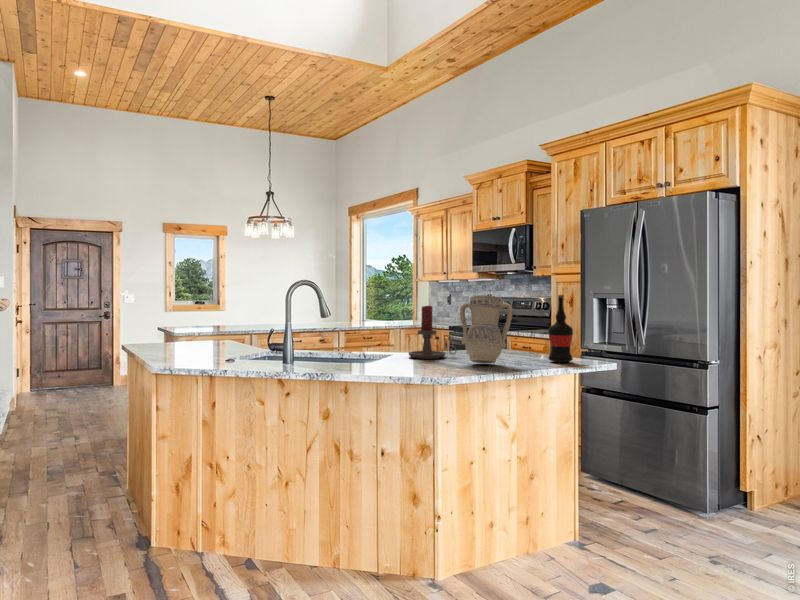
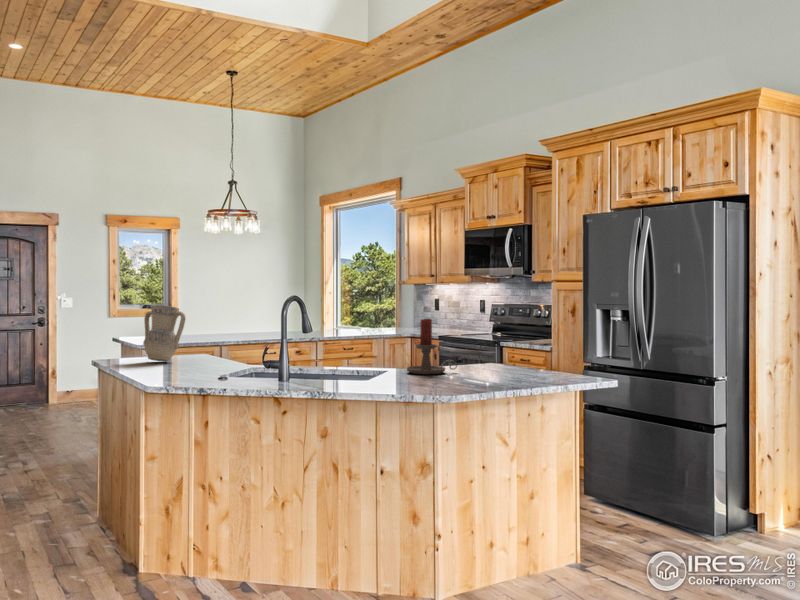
vase: present [460,295,513,363] -> present [143,305,185,361]
wine bottle: present [548,295,573,362] -> none [552,309,578,378]

